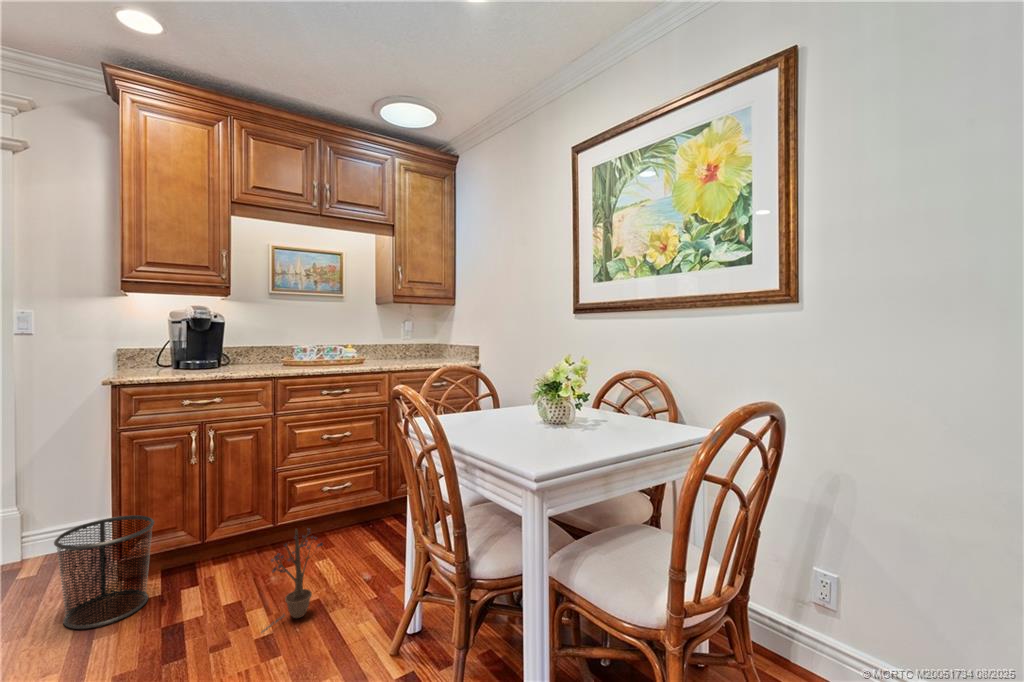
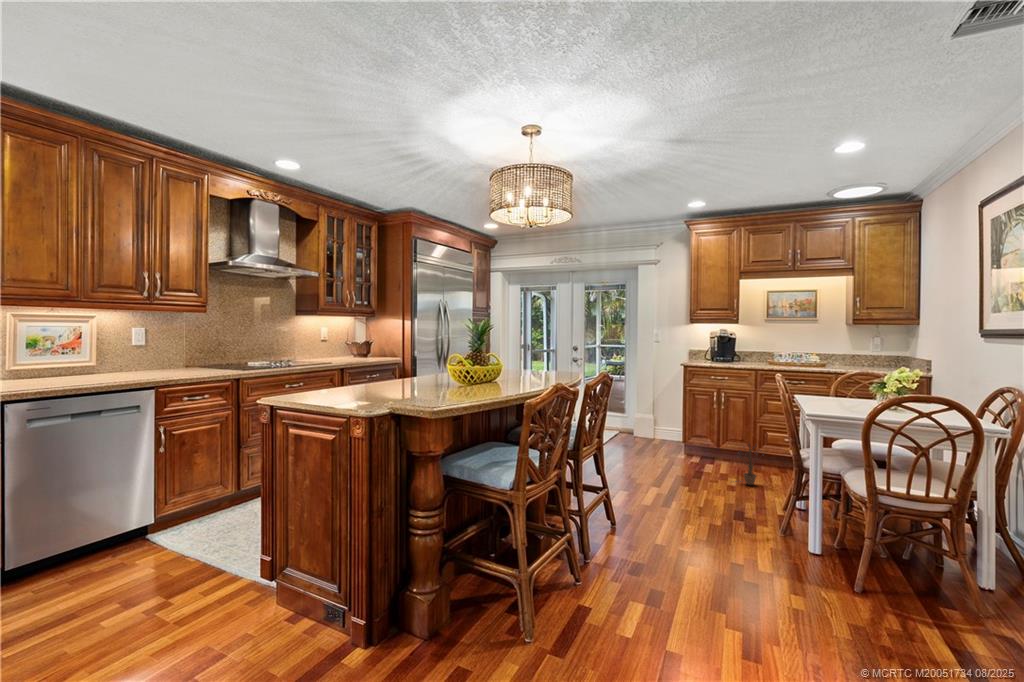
waste bin: present [54,515,154,629] -> none [662,423,696,464]

